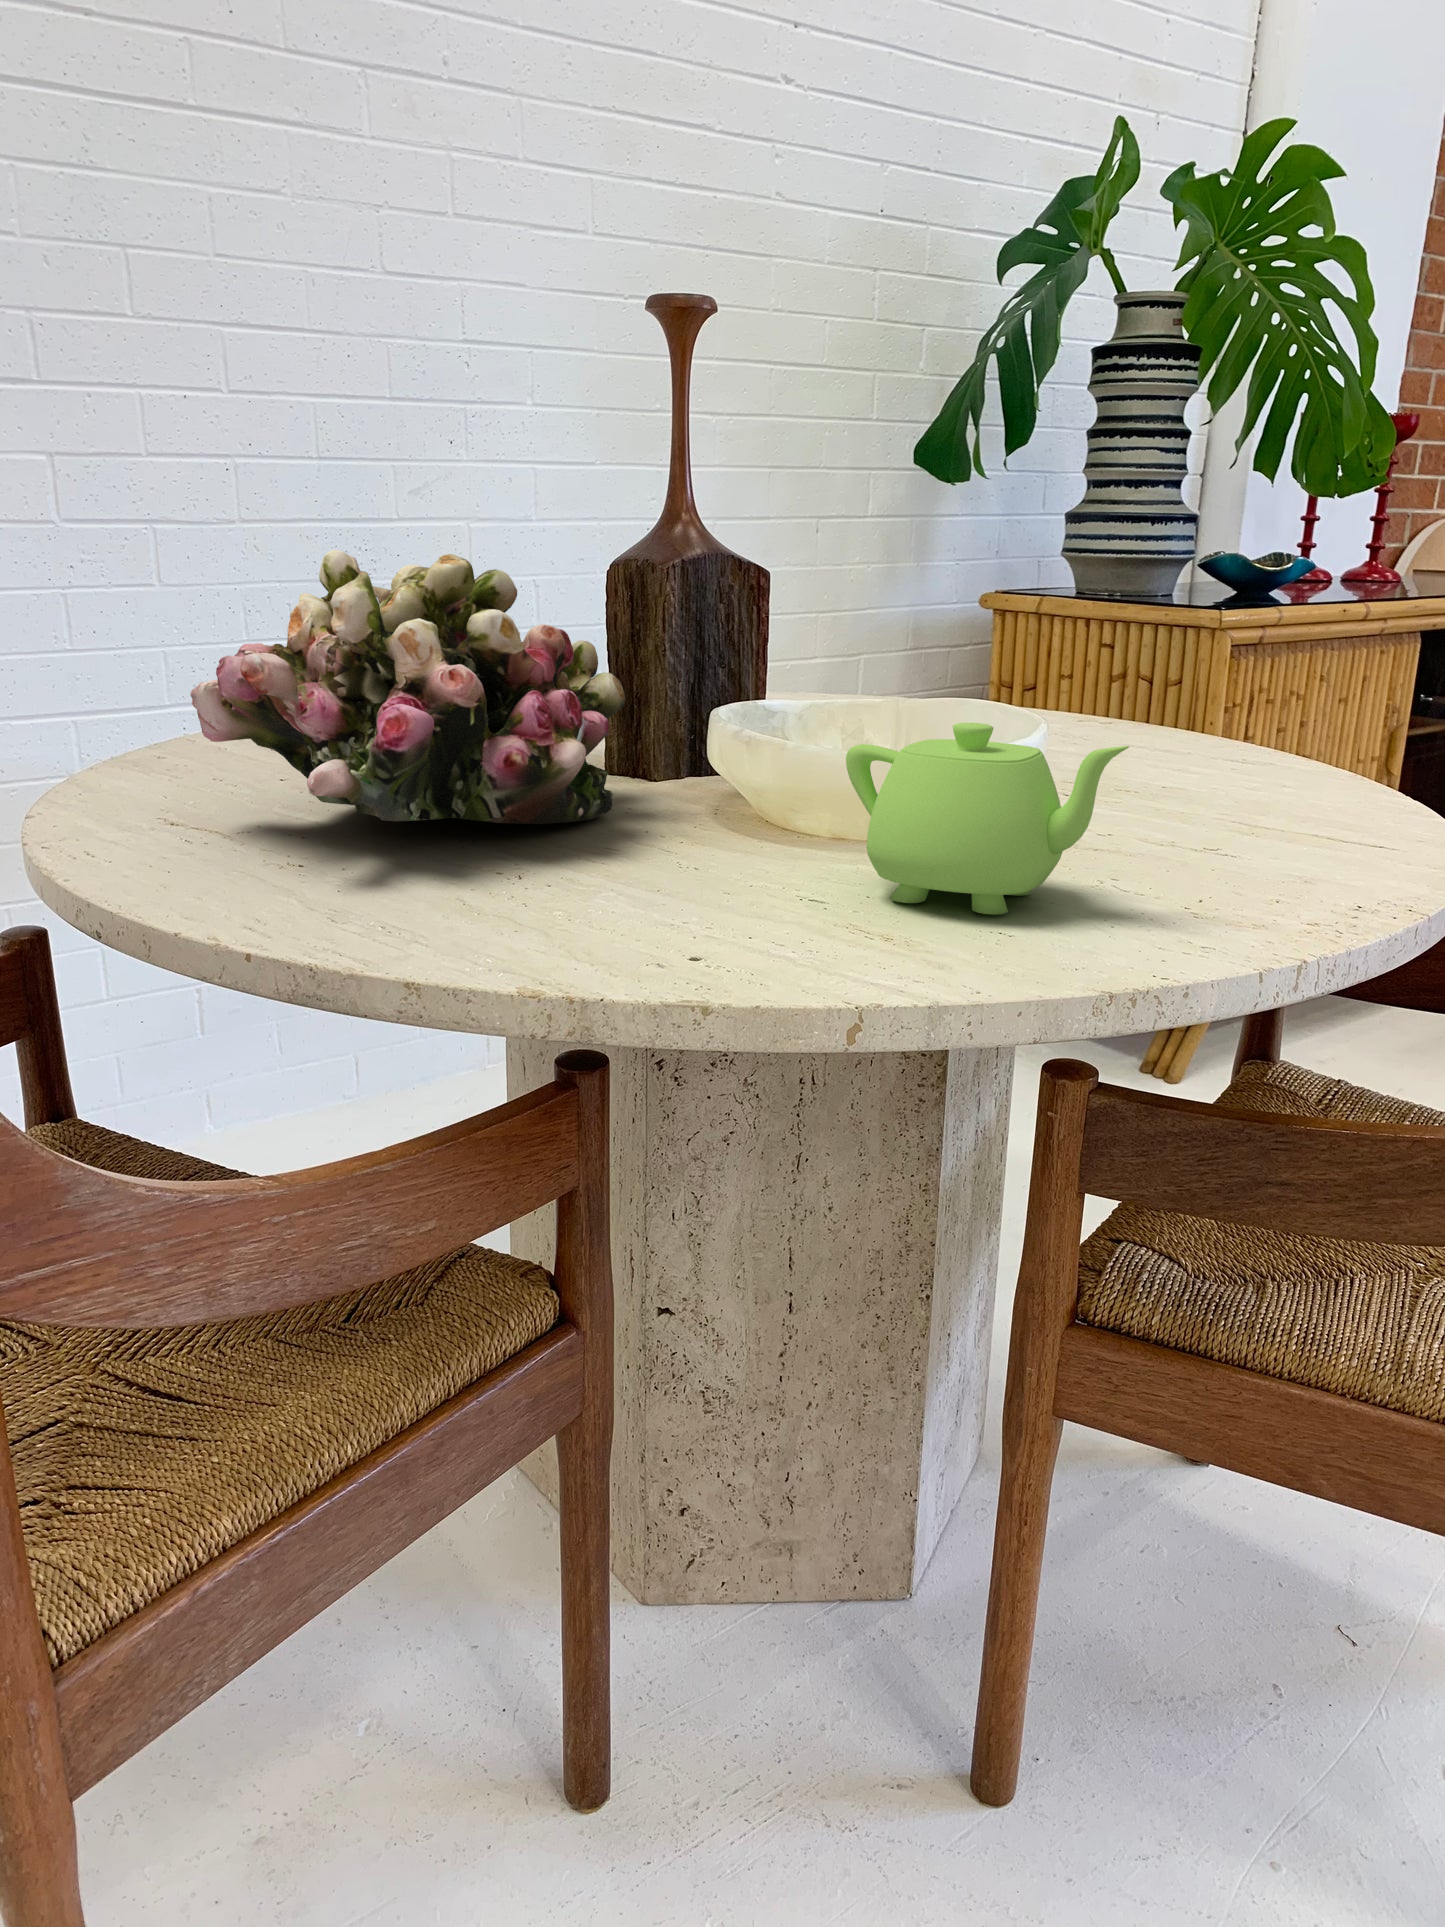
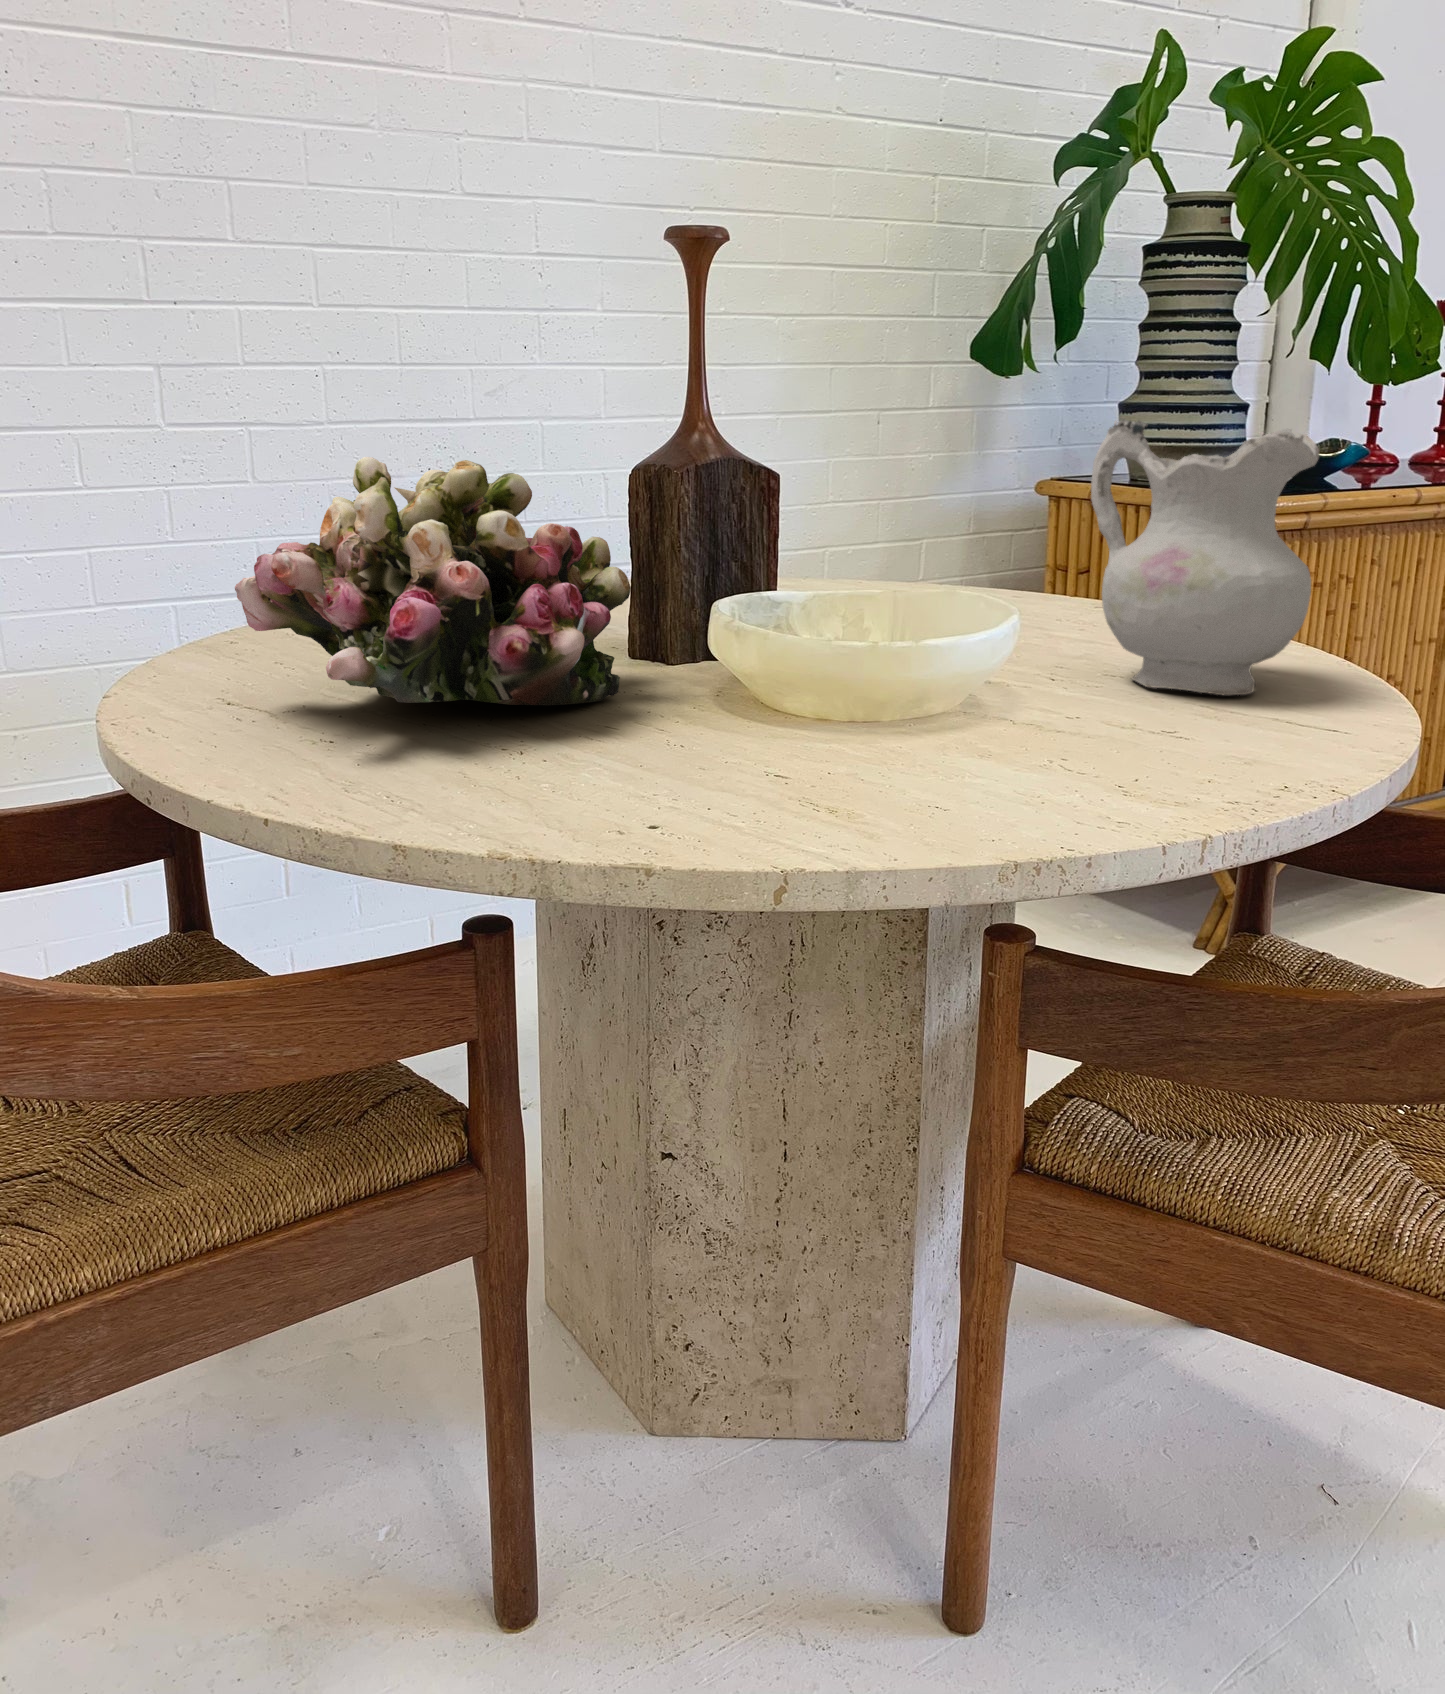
ceramic pitcher: none [1103,520,1348,812] -> present [1091,419,1319,695]
teapot: present [846,723,1129,915] -> none [813,613,1065,790]

